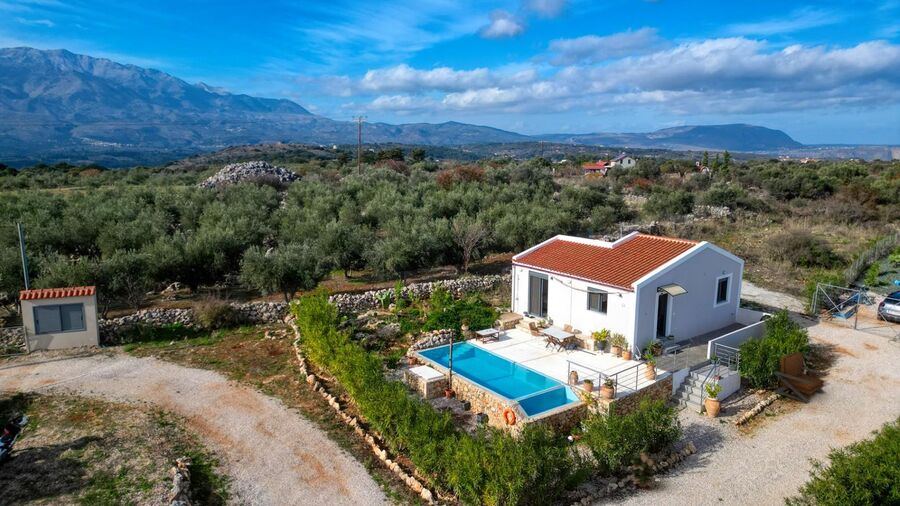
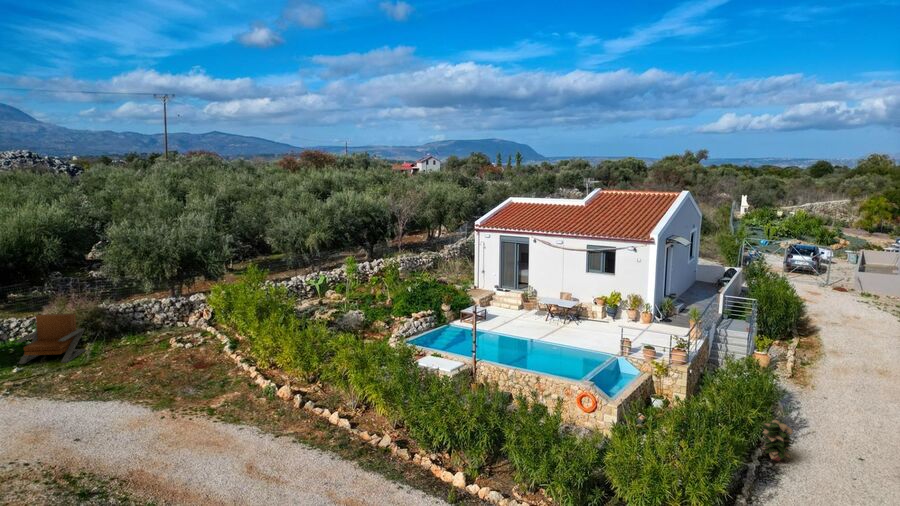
lounge chair: present [774,352,828,403] -> present [16,314,86,364]

